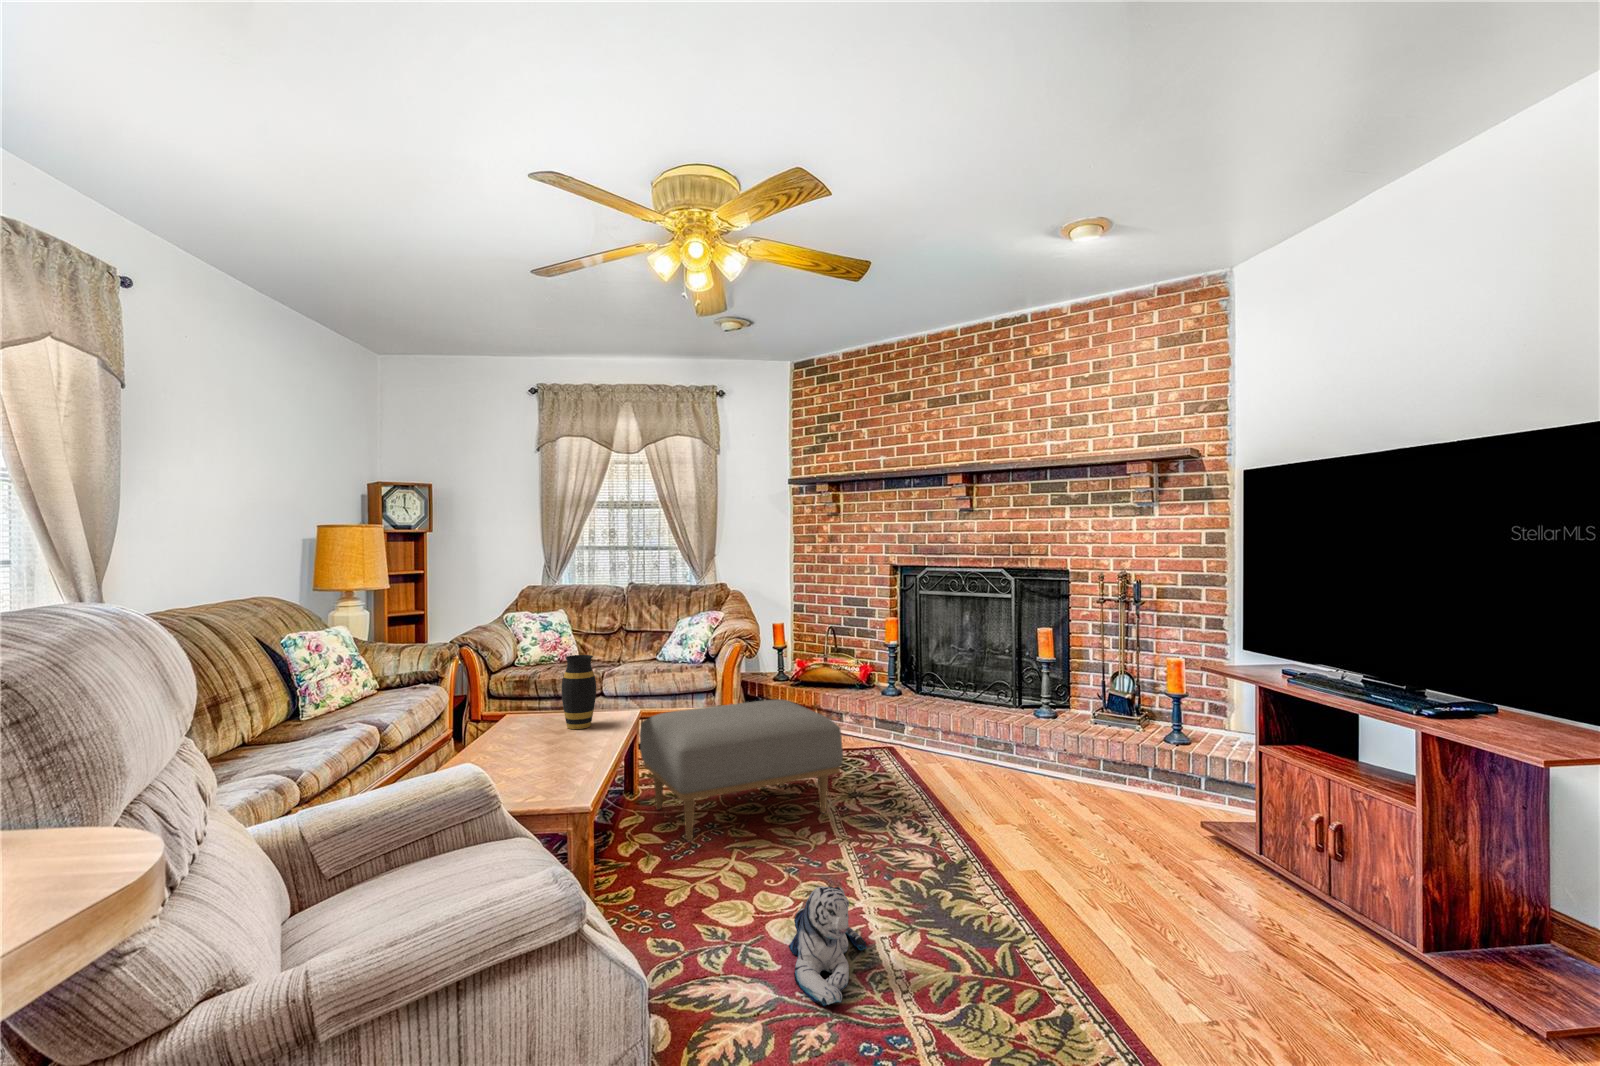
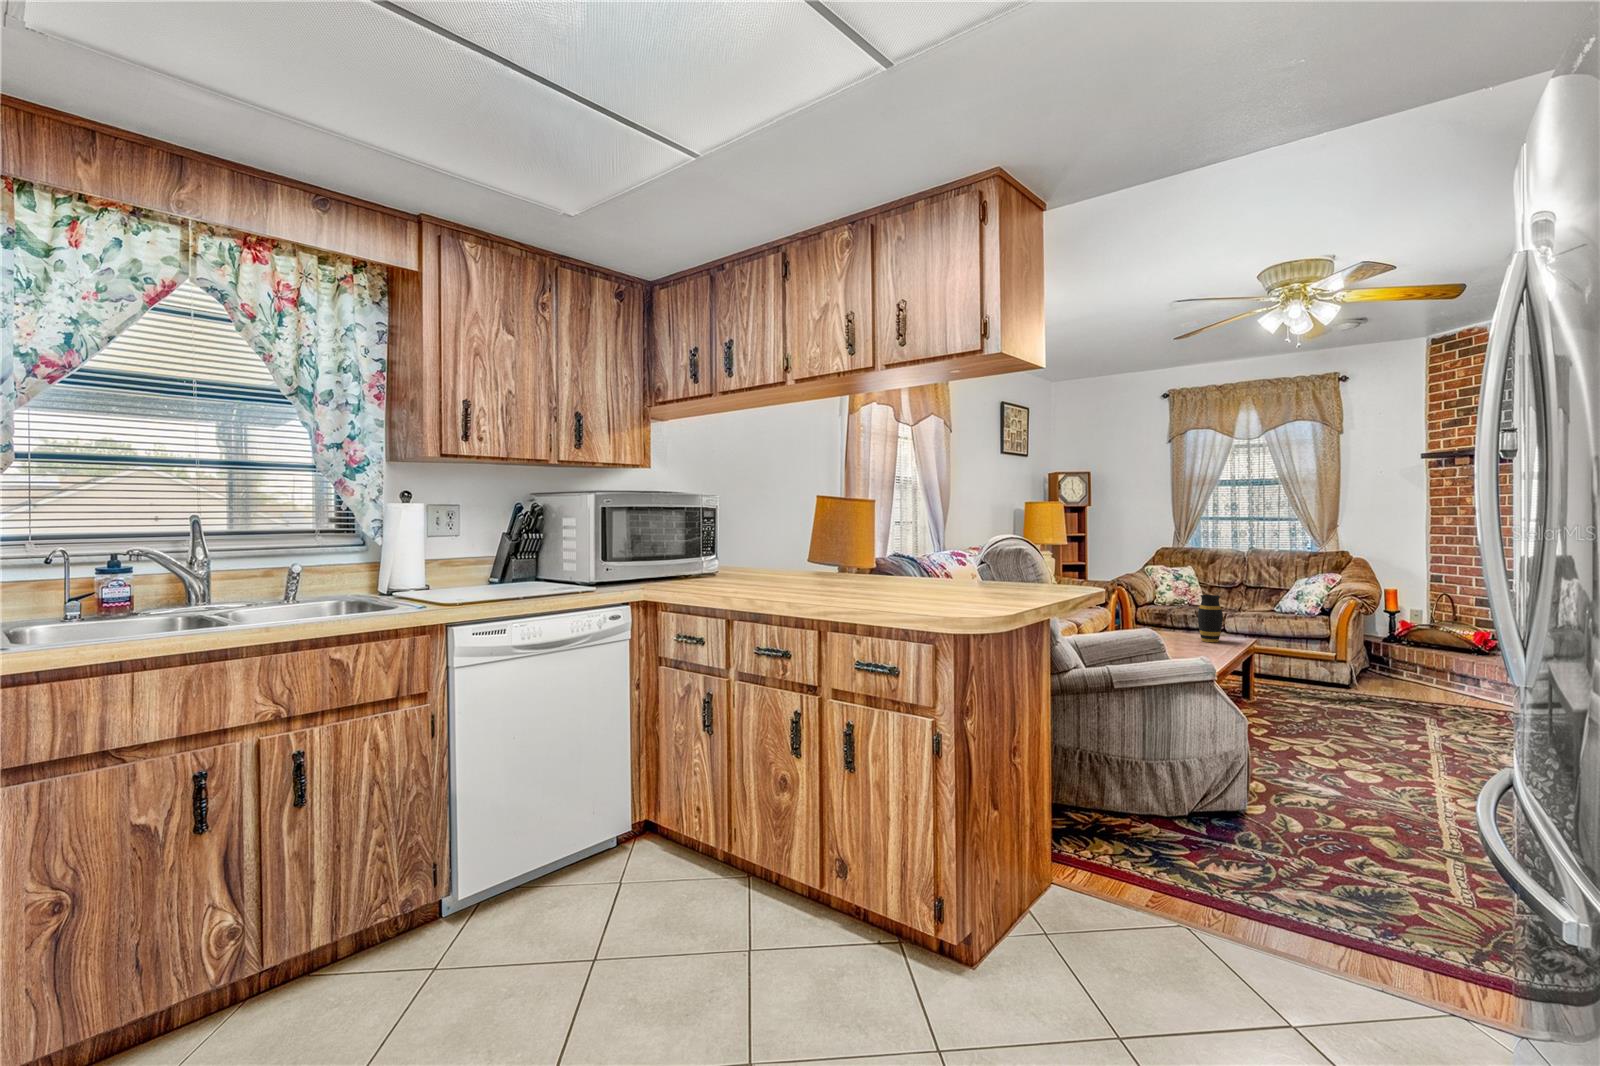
ottoman: present [640,700,843,841] -> none [1257,642,1446,736]
plush toy: present [789,886,867,1006] -> none [1362,744,1427,807]

